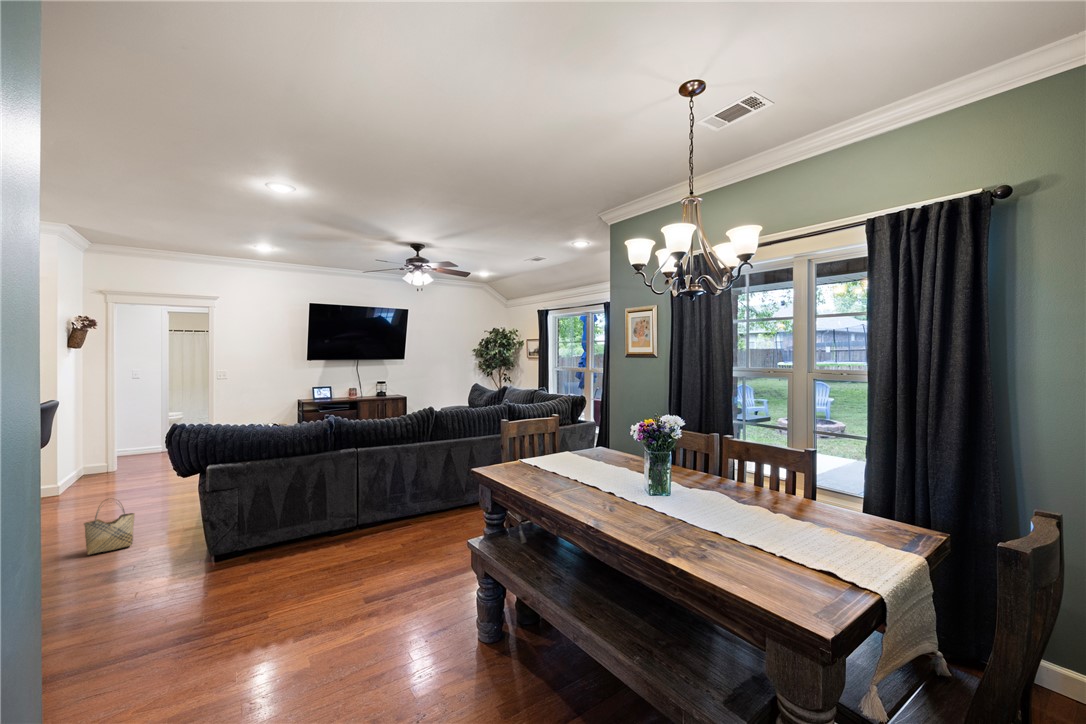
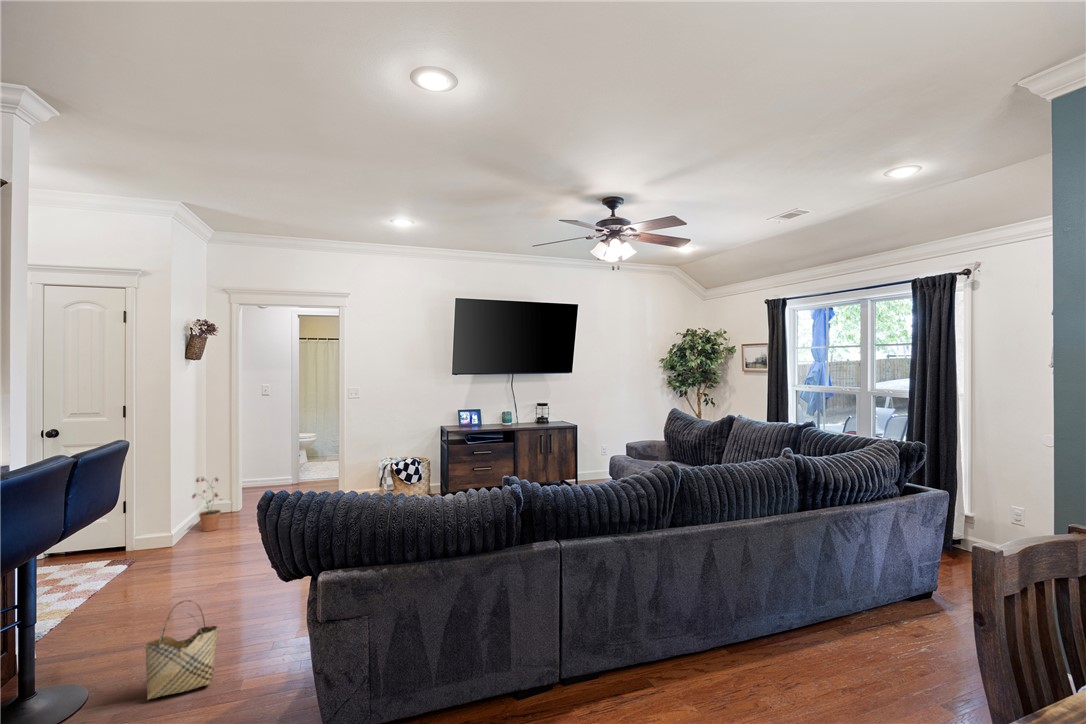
potted plant: none [75,441,107,484] -> present [192,477,222,531]

